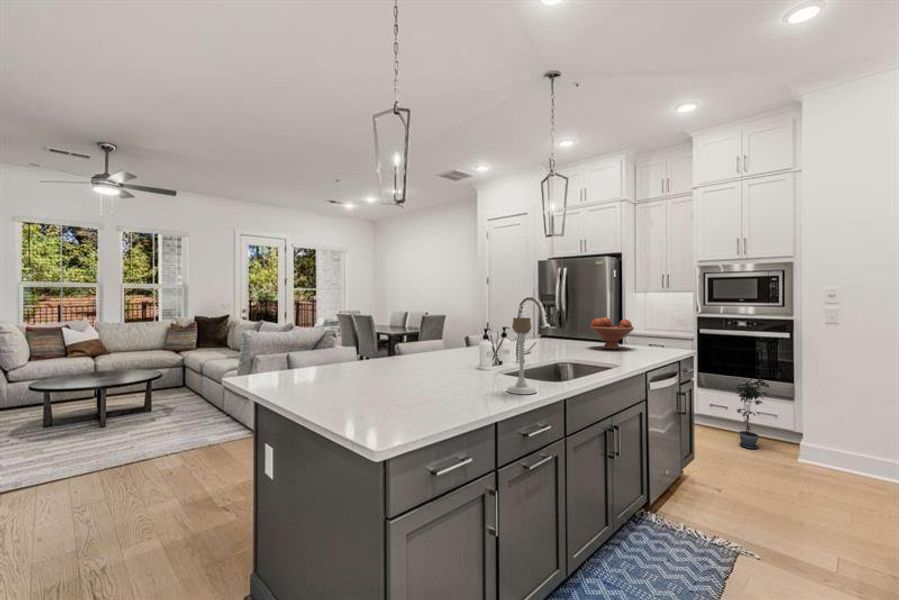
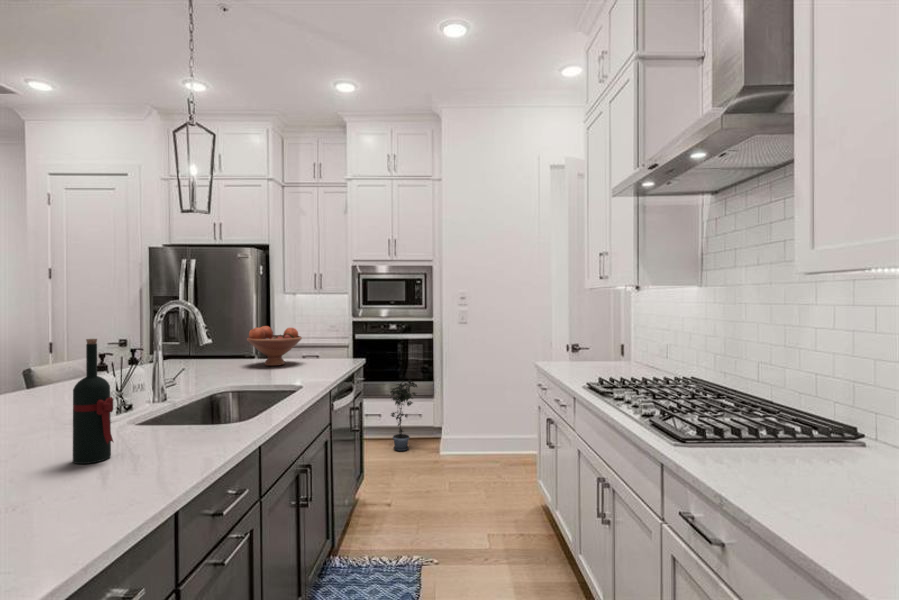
wine bottle: none [461,316,480,388] -> present [73,339,113,464]
candle holder: present [506,318,537,394] -> none [166,336,218,456]

